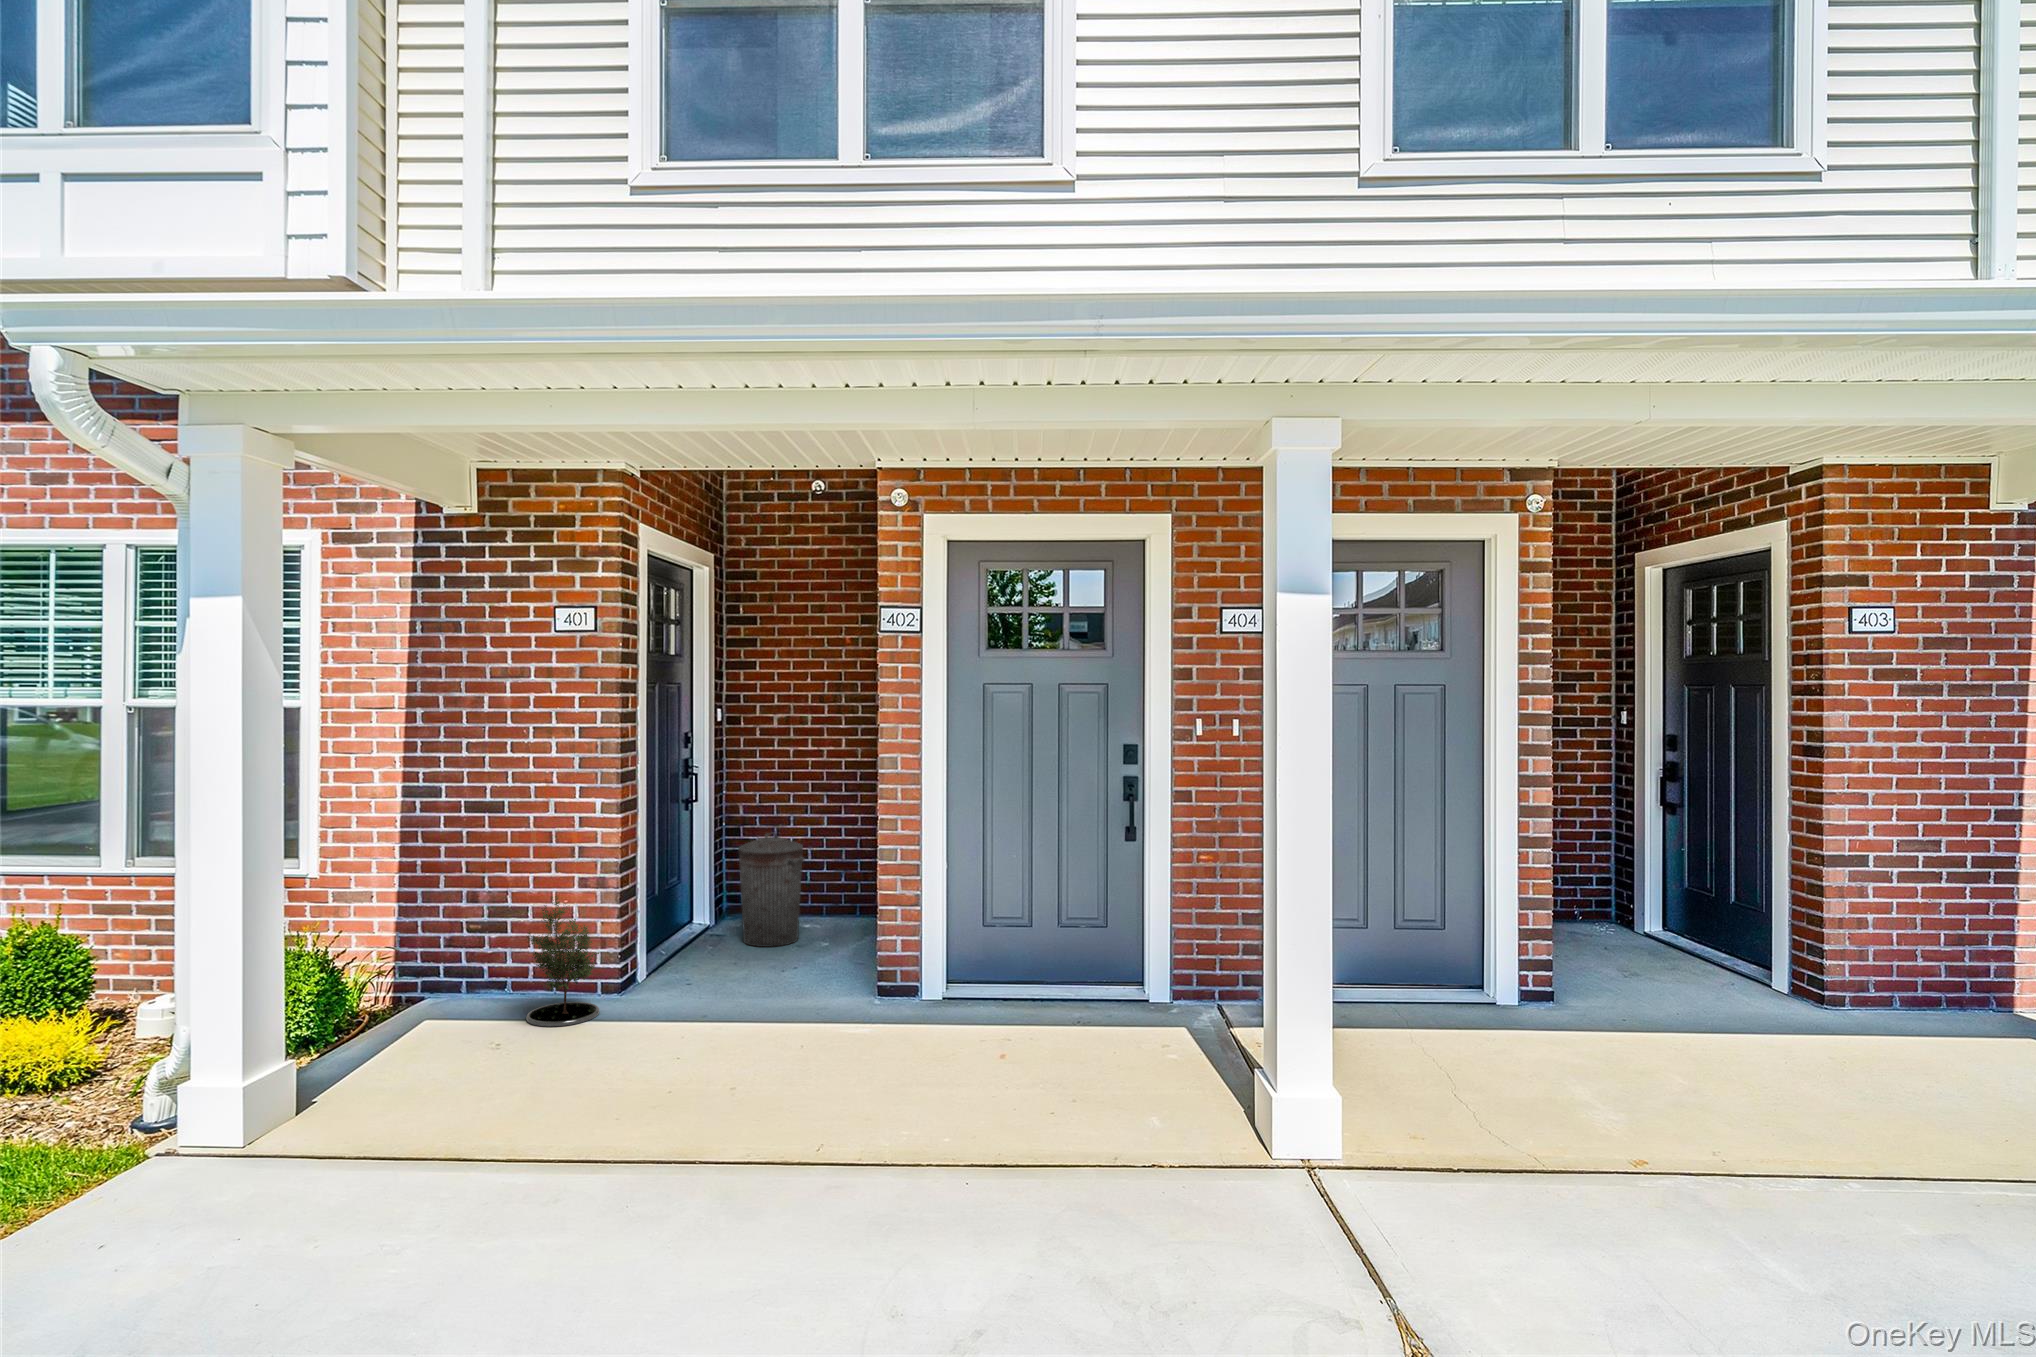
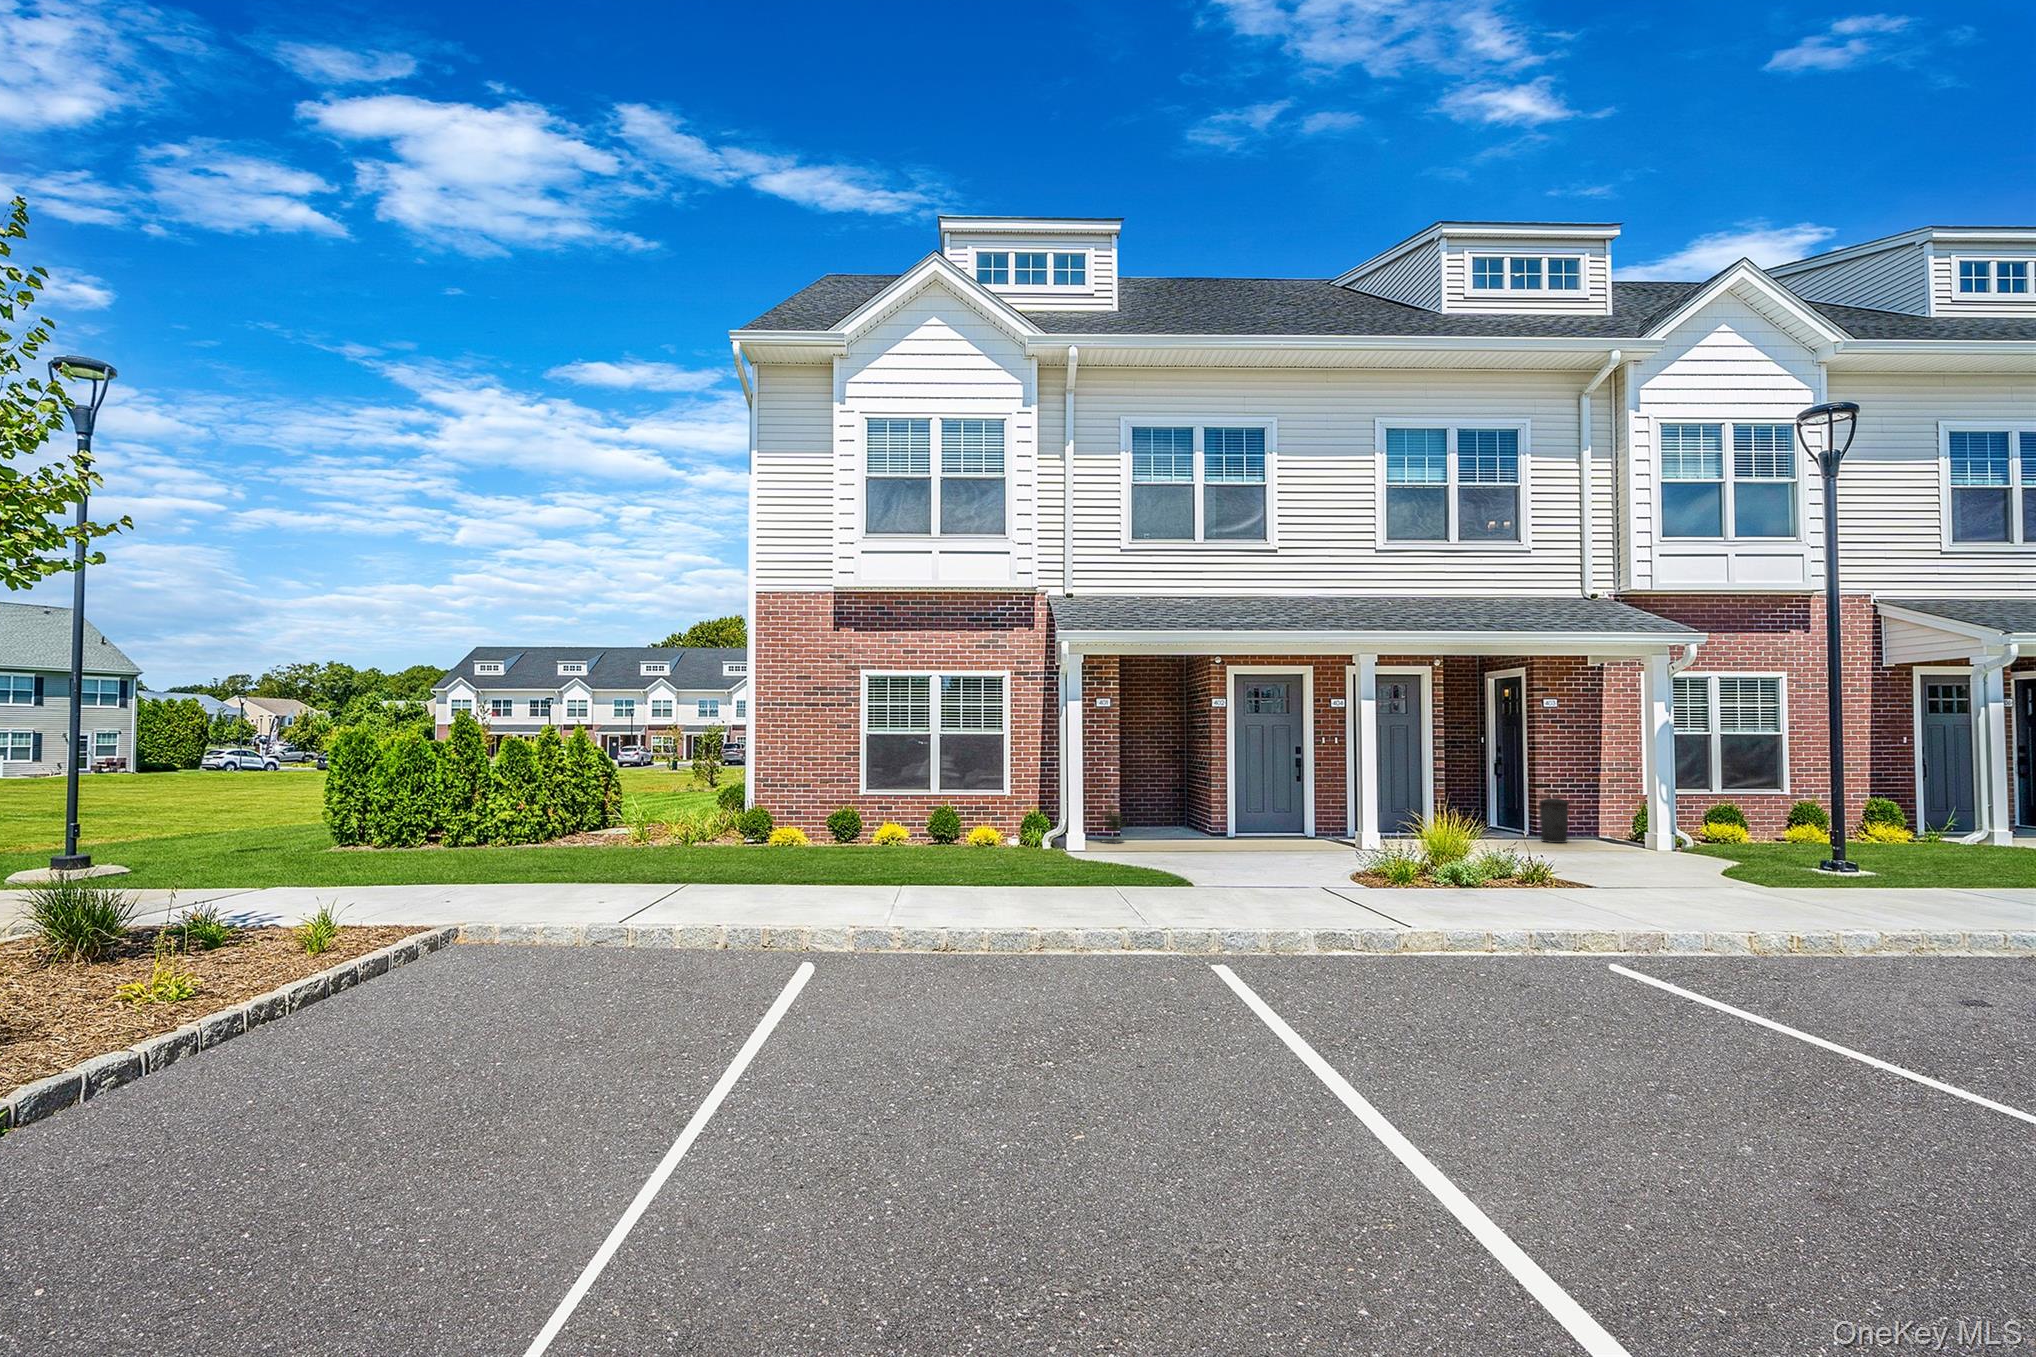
trash can: present [739,832,804,947] -> present [1539,798,1569,843]

